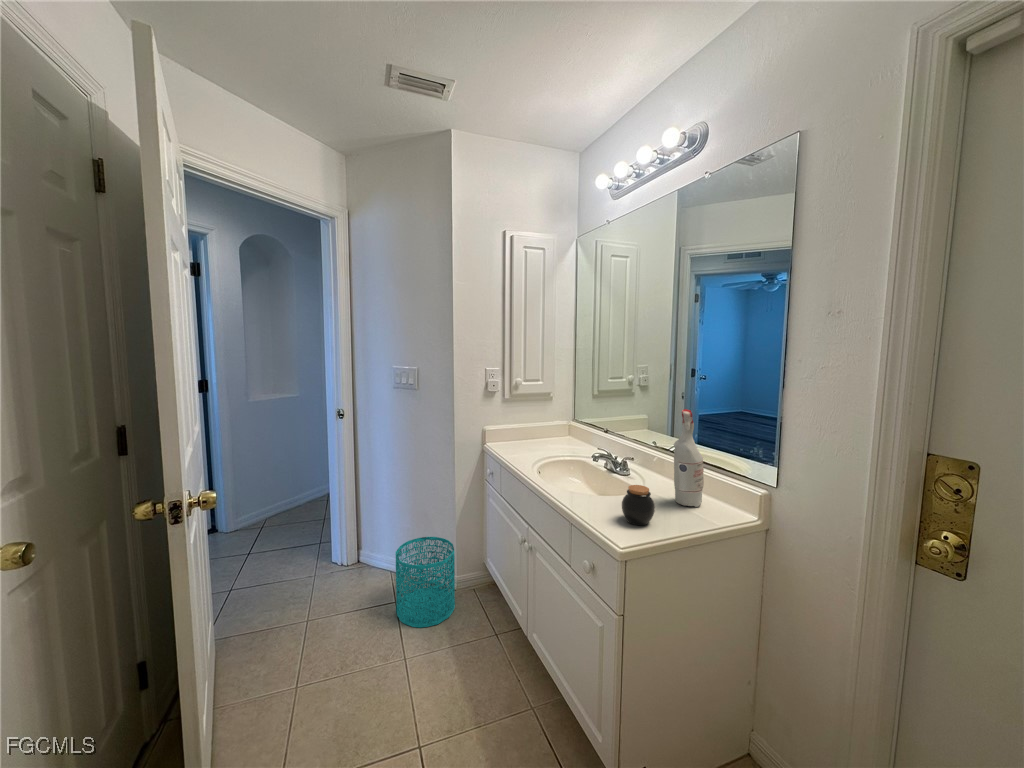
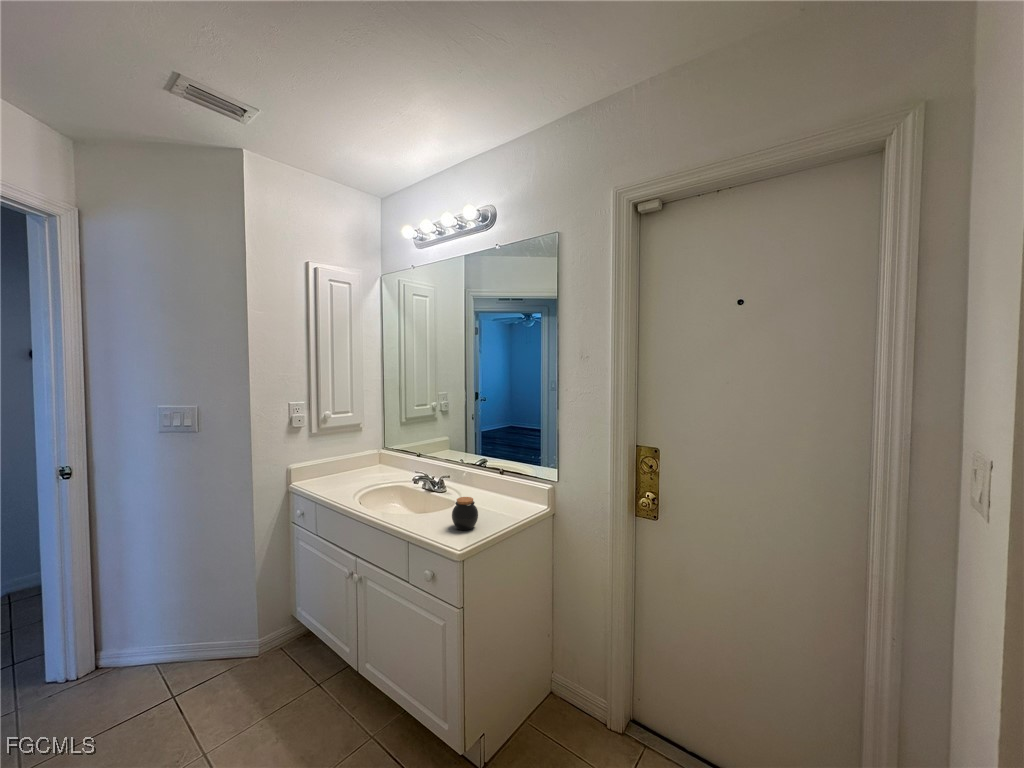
spray bottle: present [674,409,704,507] -> none [485,430,509,508]
wastebasket: present [395,537,455,627] -> none [175,601,260,717]

